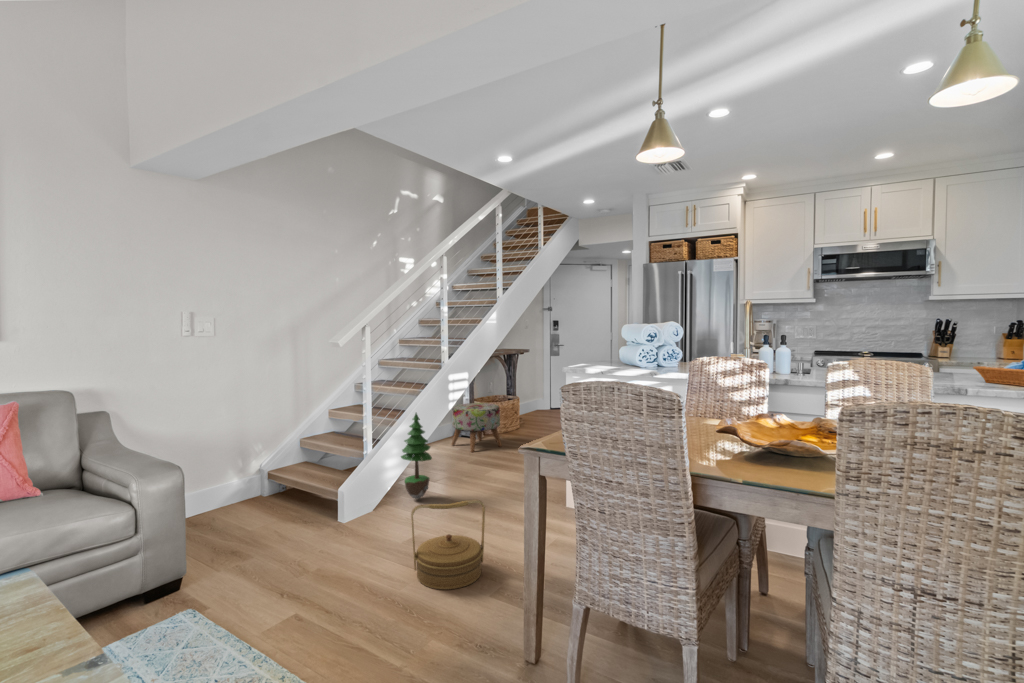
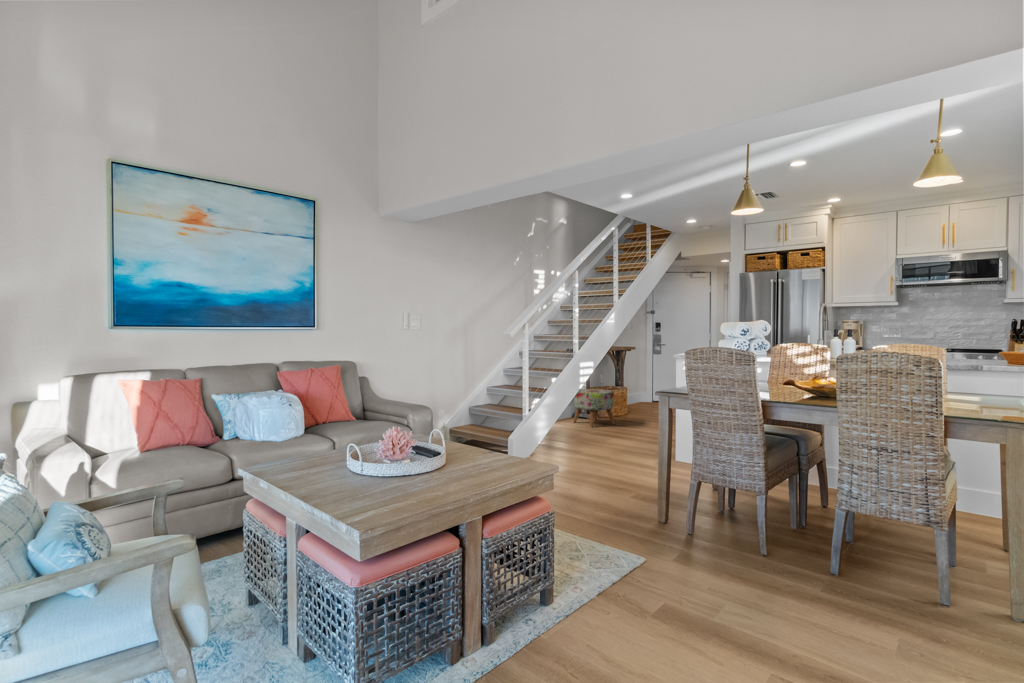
potted tree: present [401,413,432,499] -> none [547,387,570,452]
basket: present [411,500,485,590] -> none [572,440,621,495]

